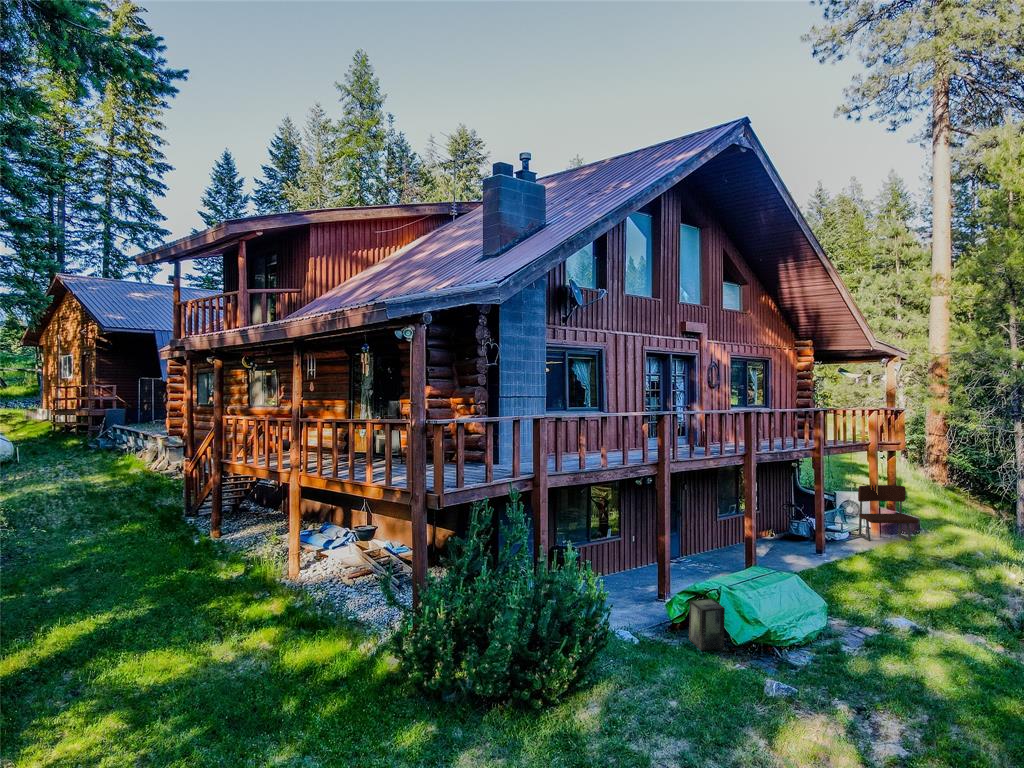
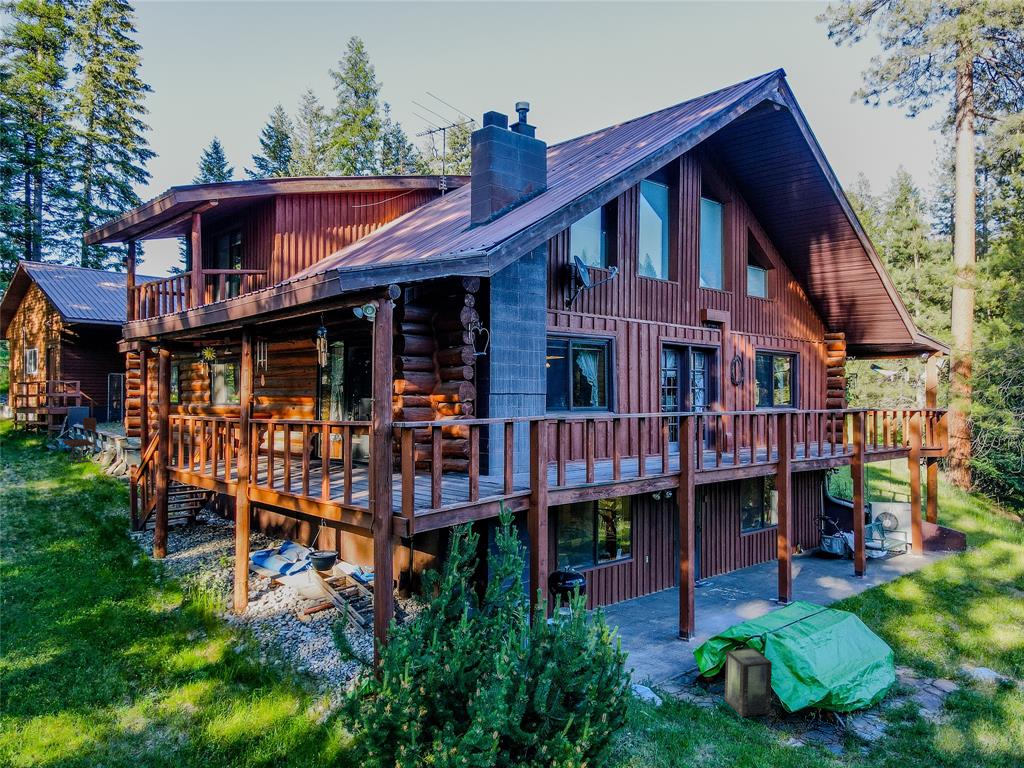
bench: present [858,485,918,541] -> present [63,417,96,463]

